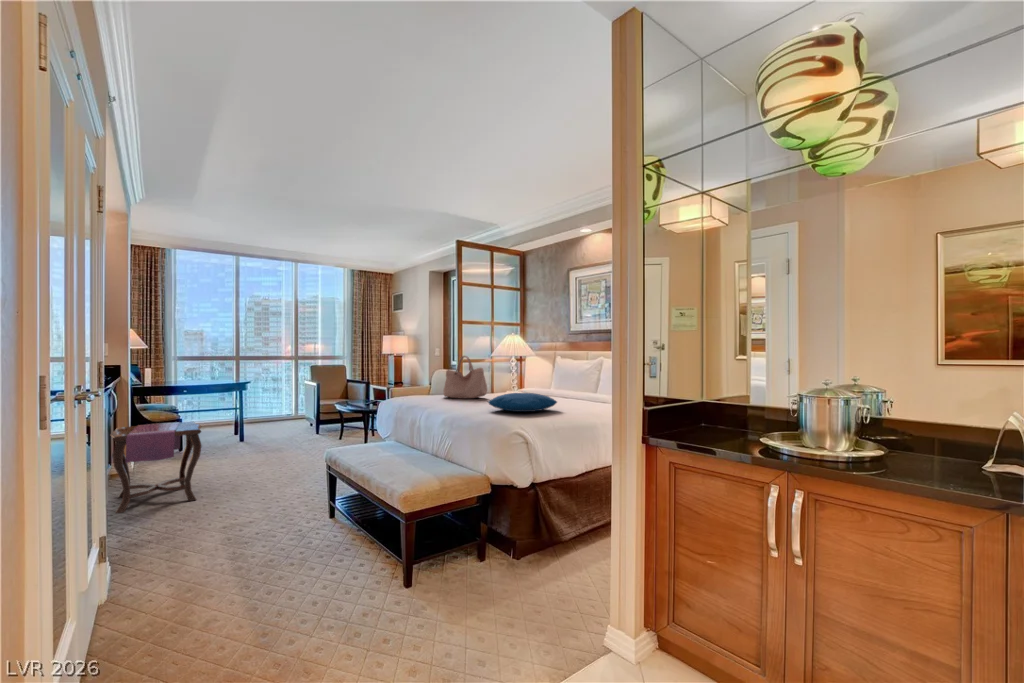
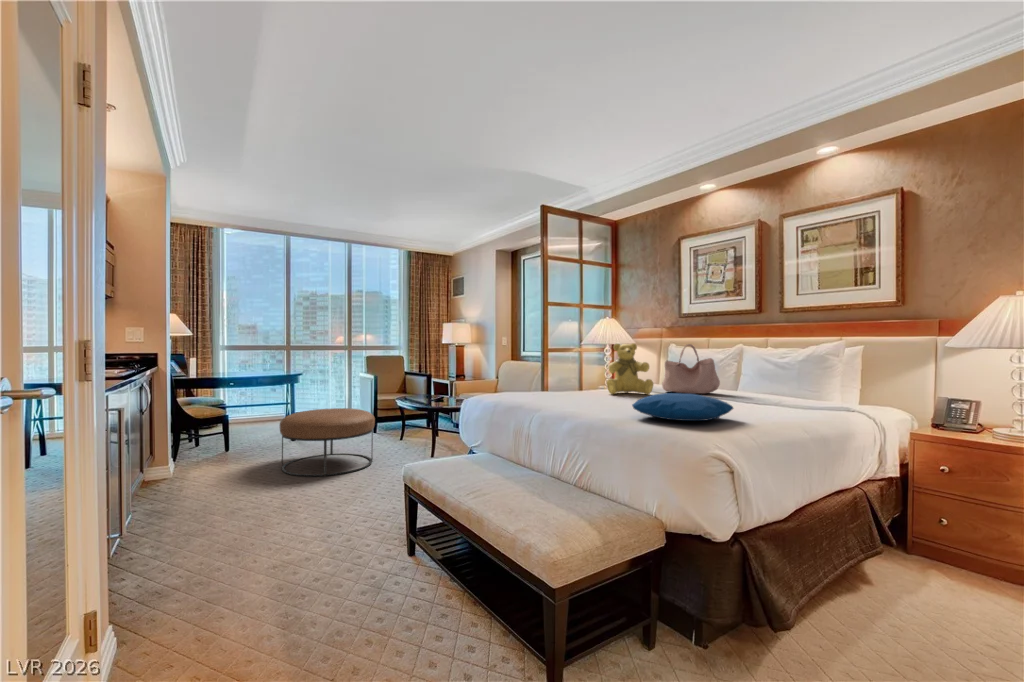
handbag: present [443,356,487,399] -> present [662,344,720,394]
teddy bear: none [496,356,532,395] -> present [607,343,654,394]
ottoman: none [228,412,313,468] -> present [280,408,375,476]
side table: present [111,422,201,514] -> none [143,421,250,538]

